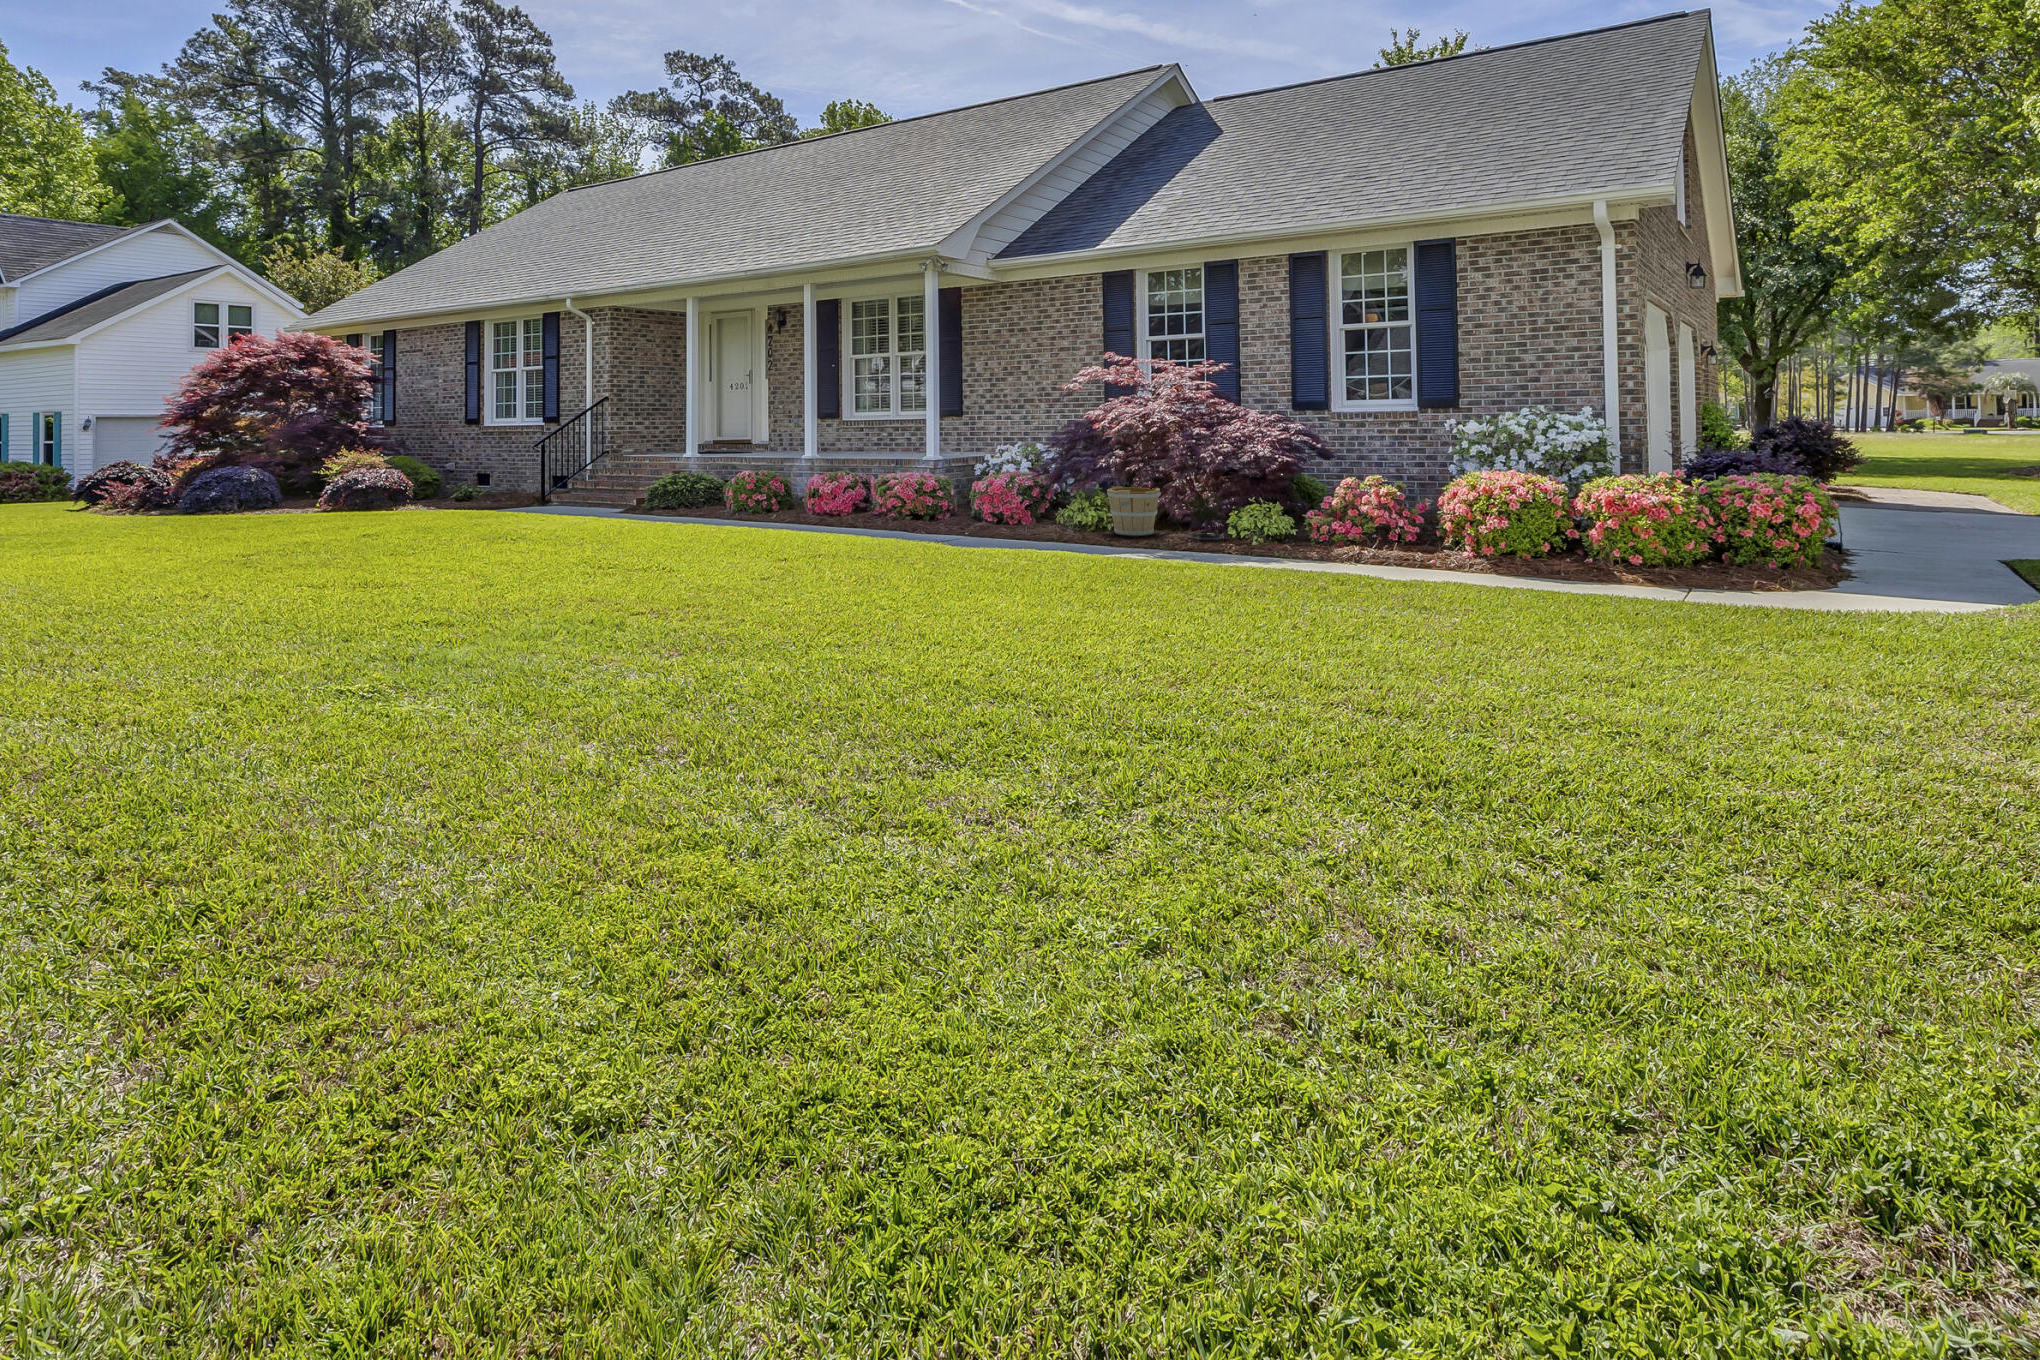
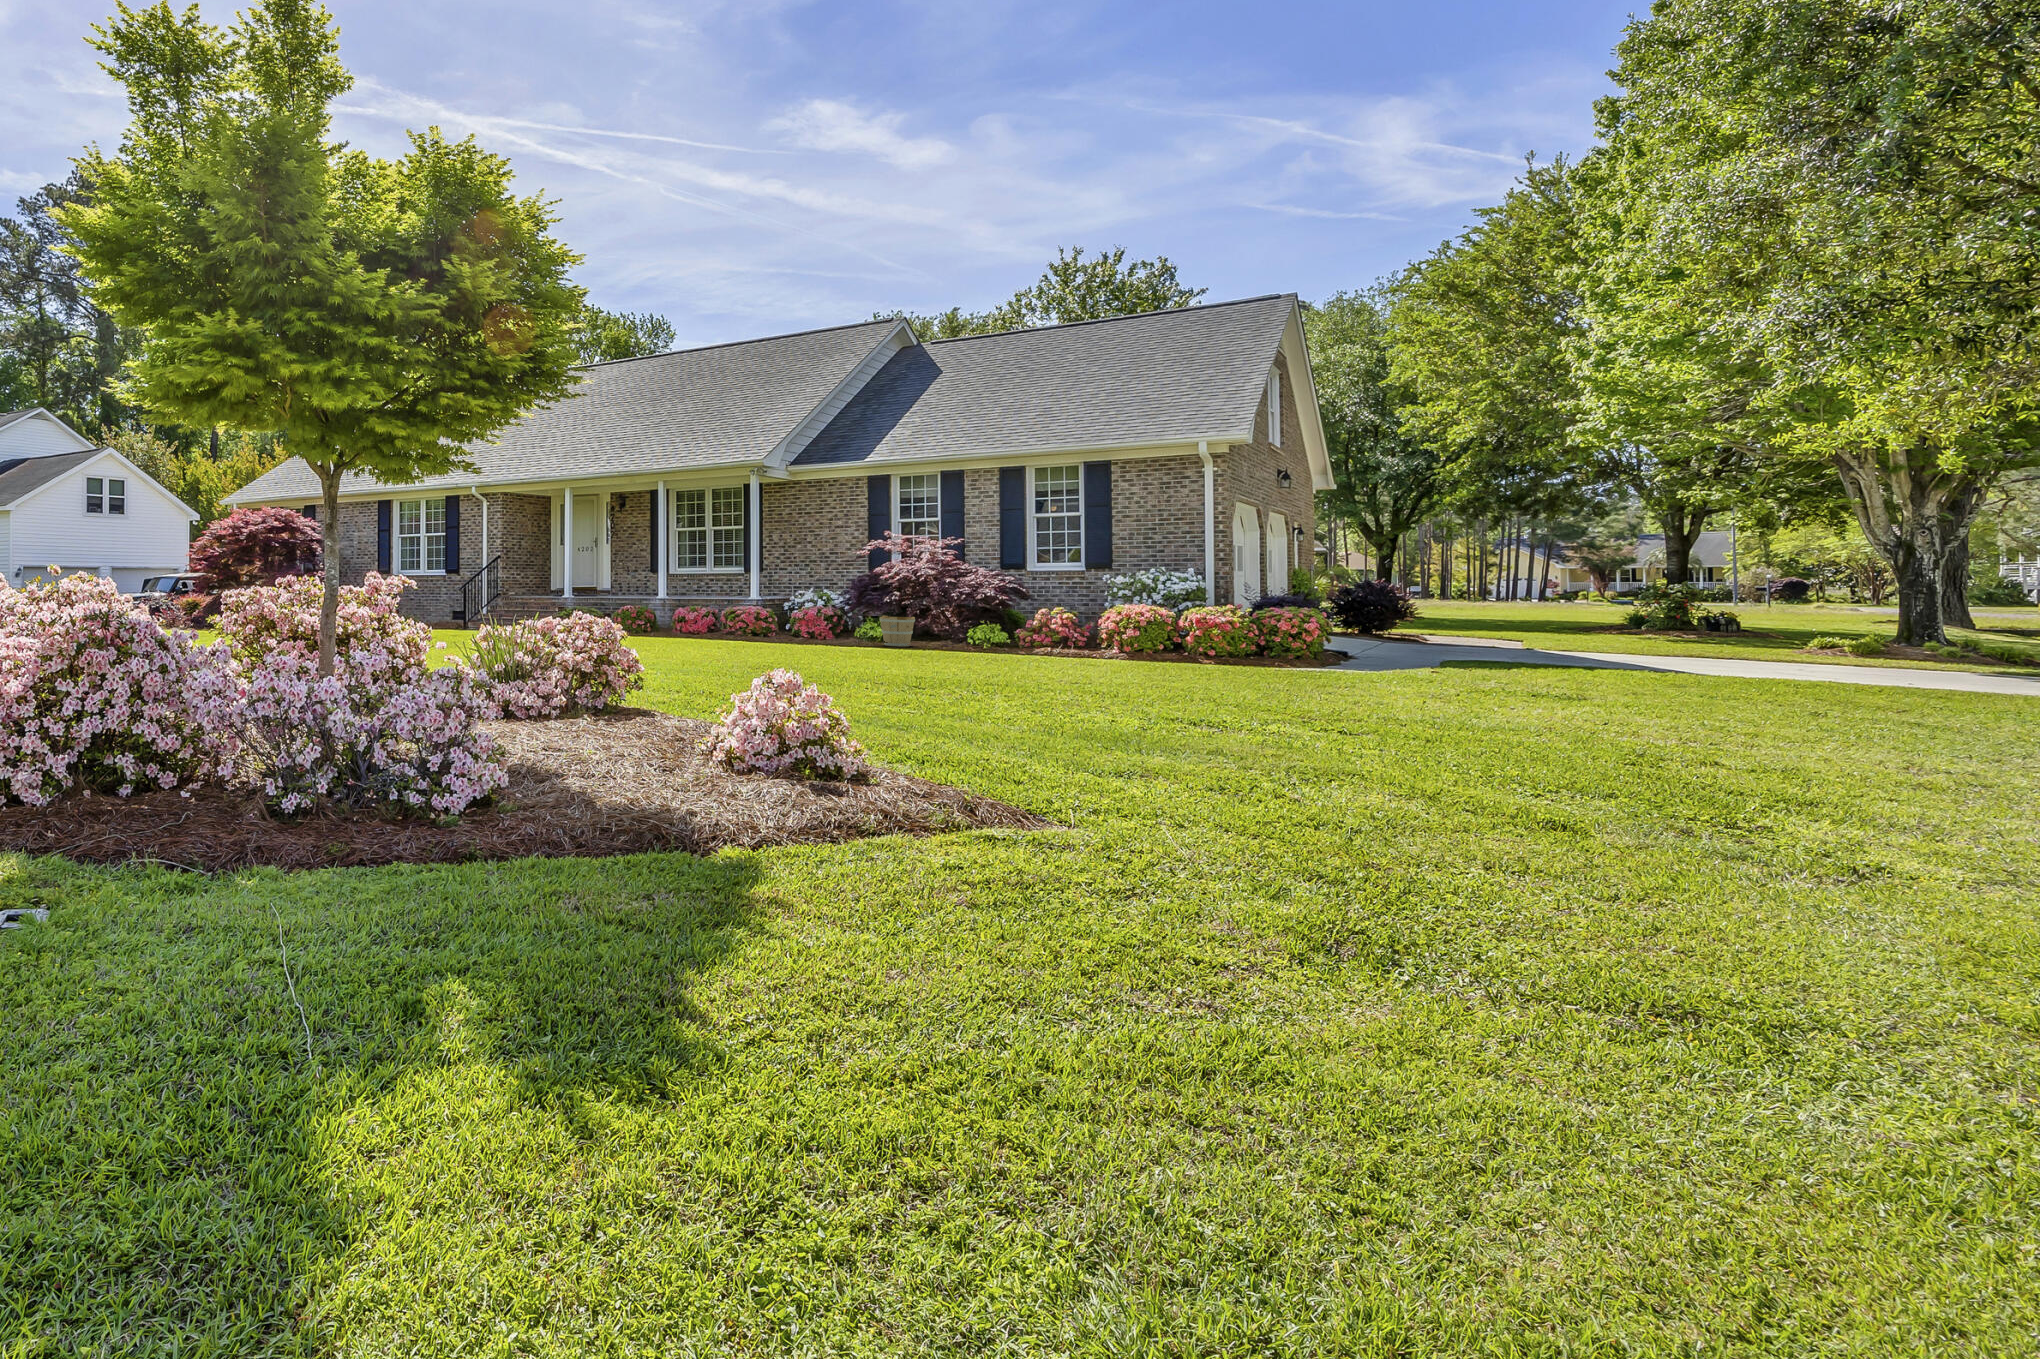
potted tree: present [1189,480,1223,540] -> none [934,609,960,649]

